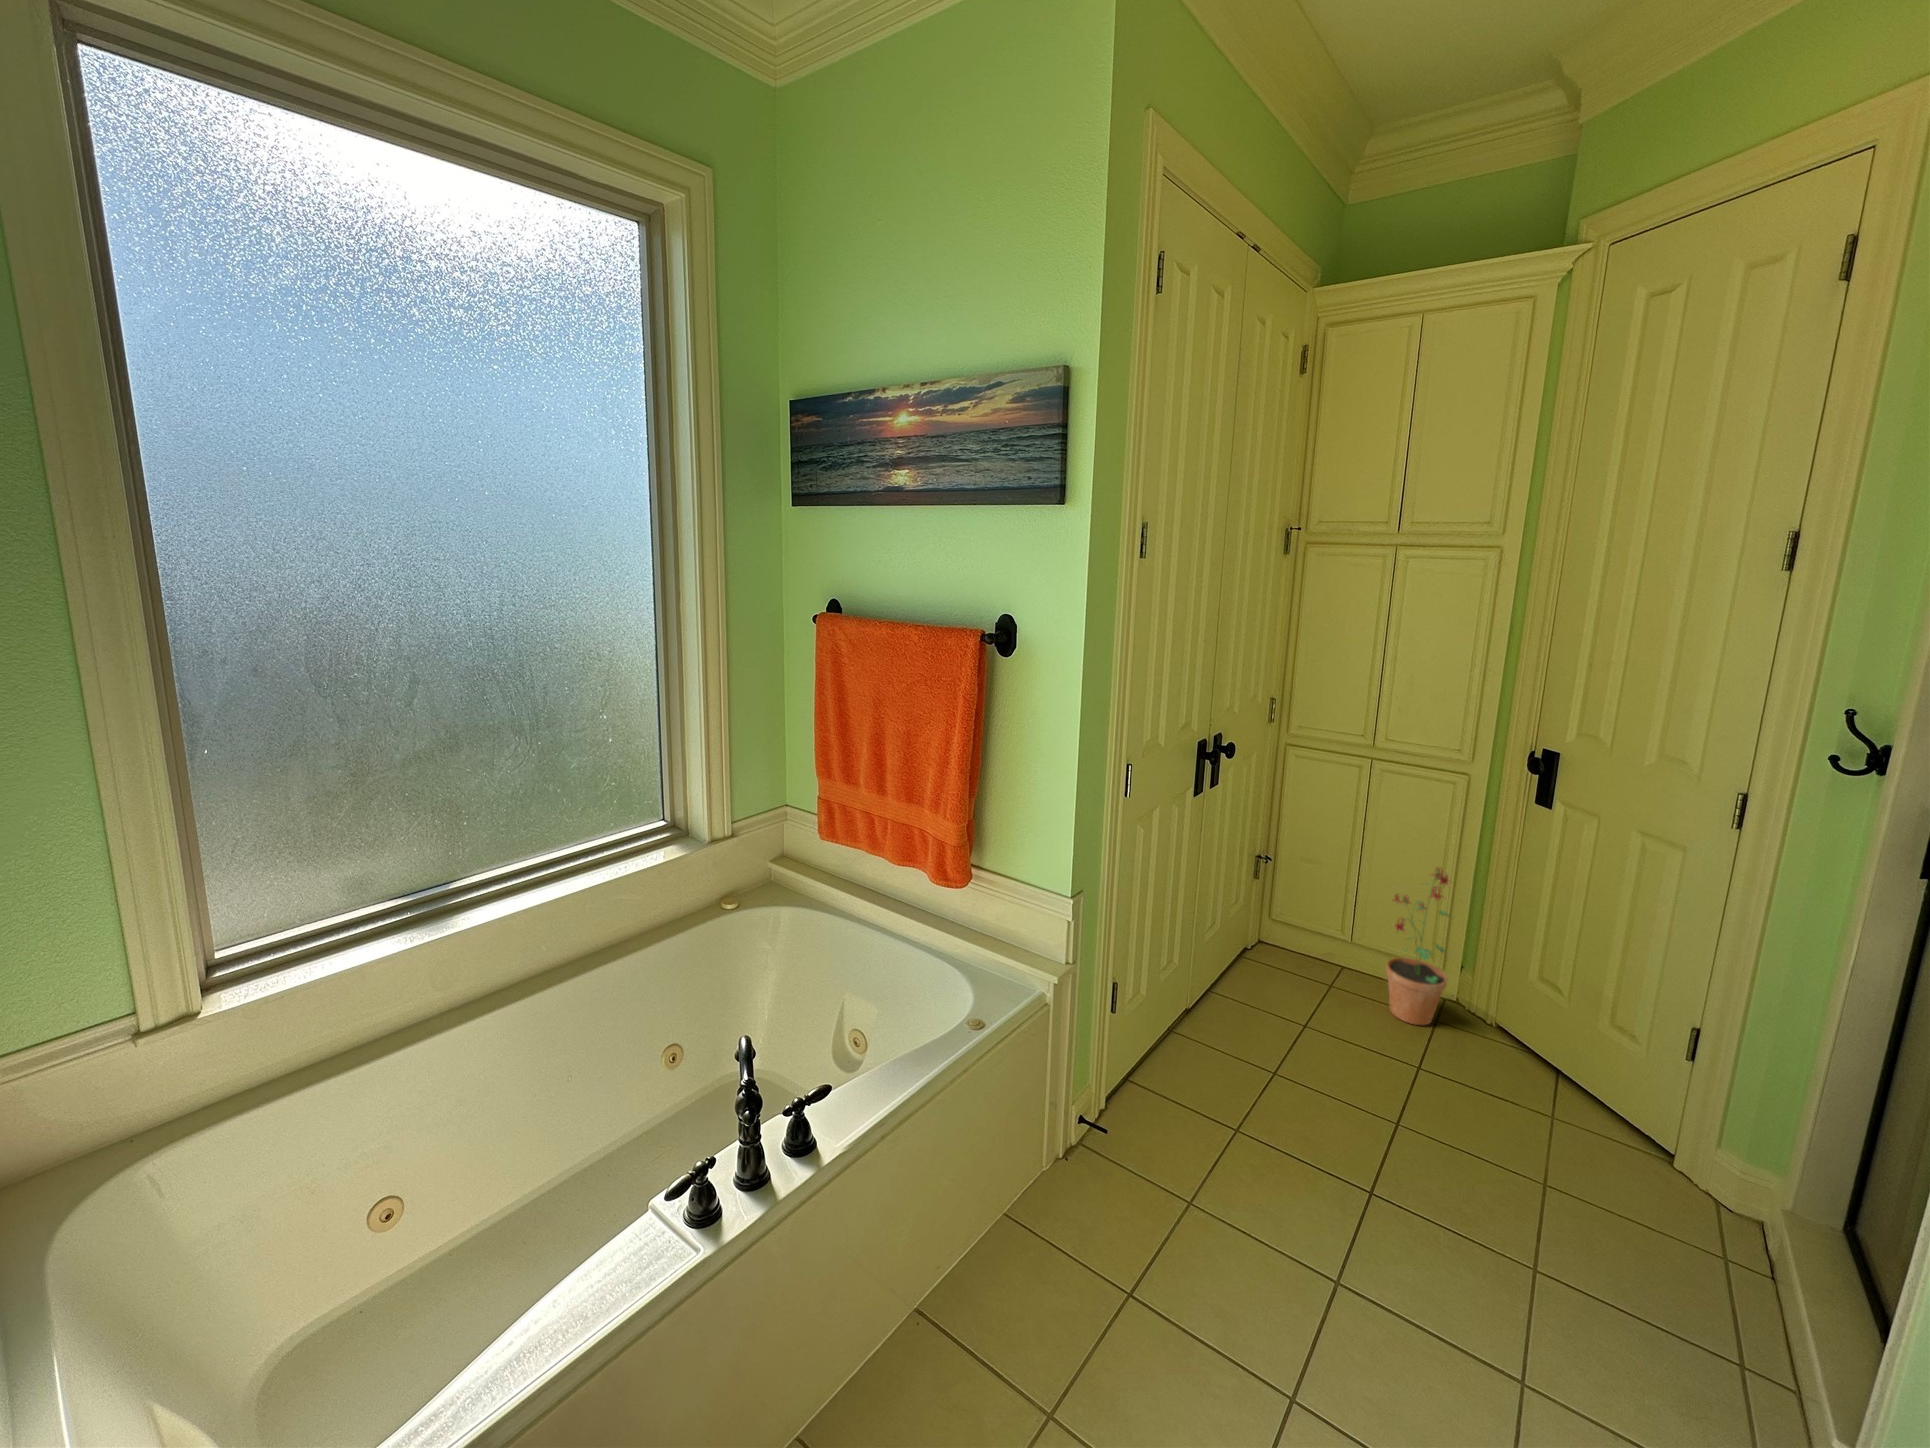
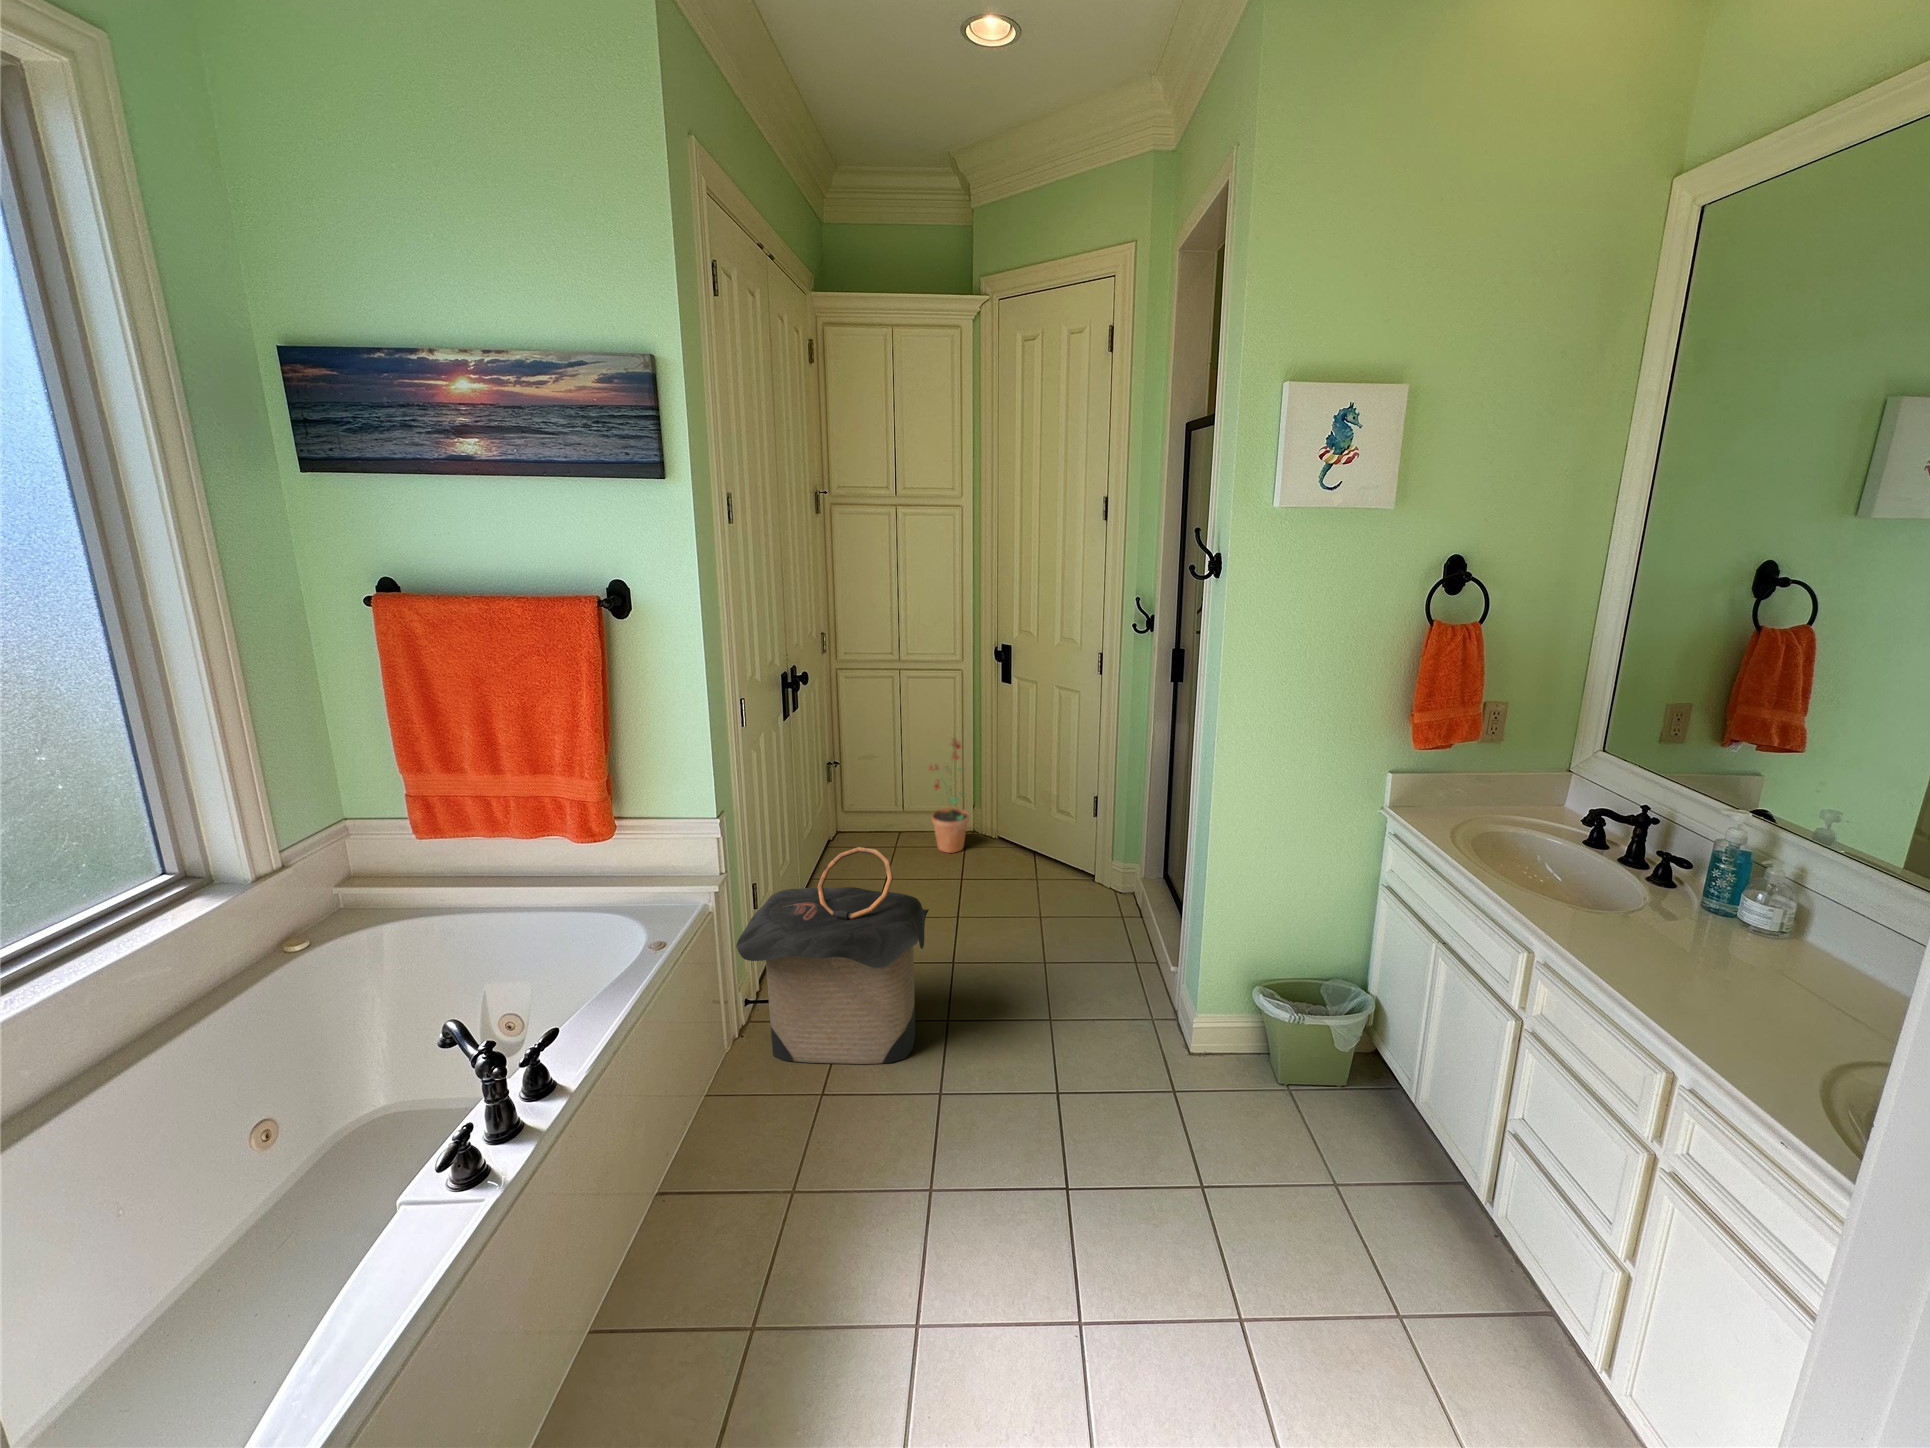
laundry hamper: none [1067,990,1331,1311] -> present [736,847,929,1064]

